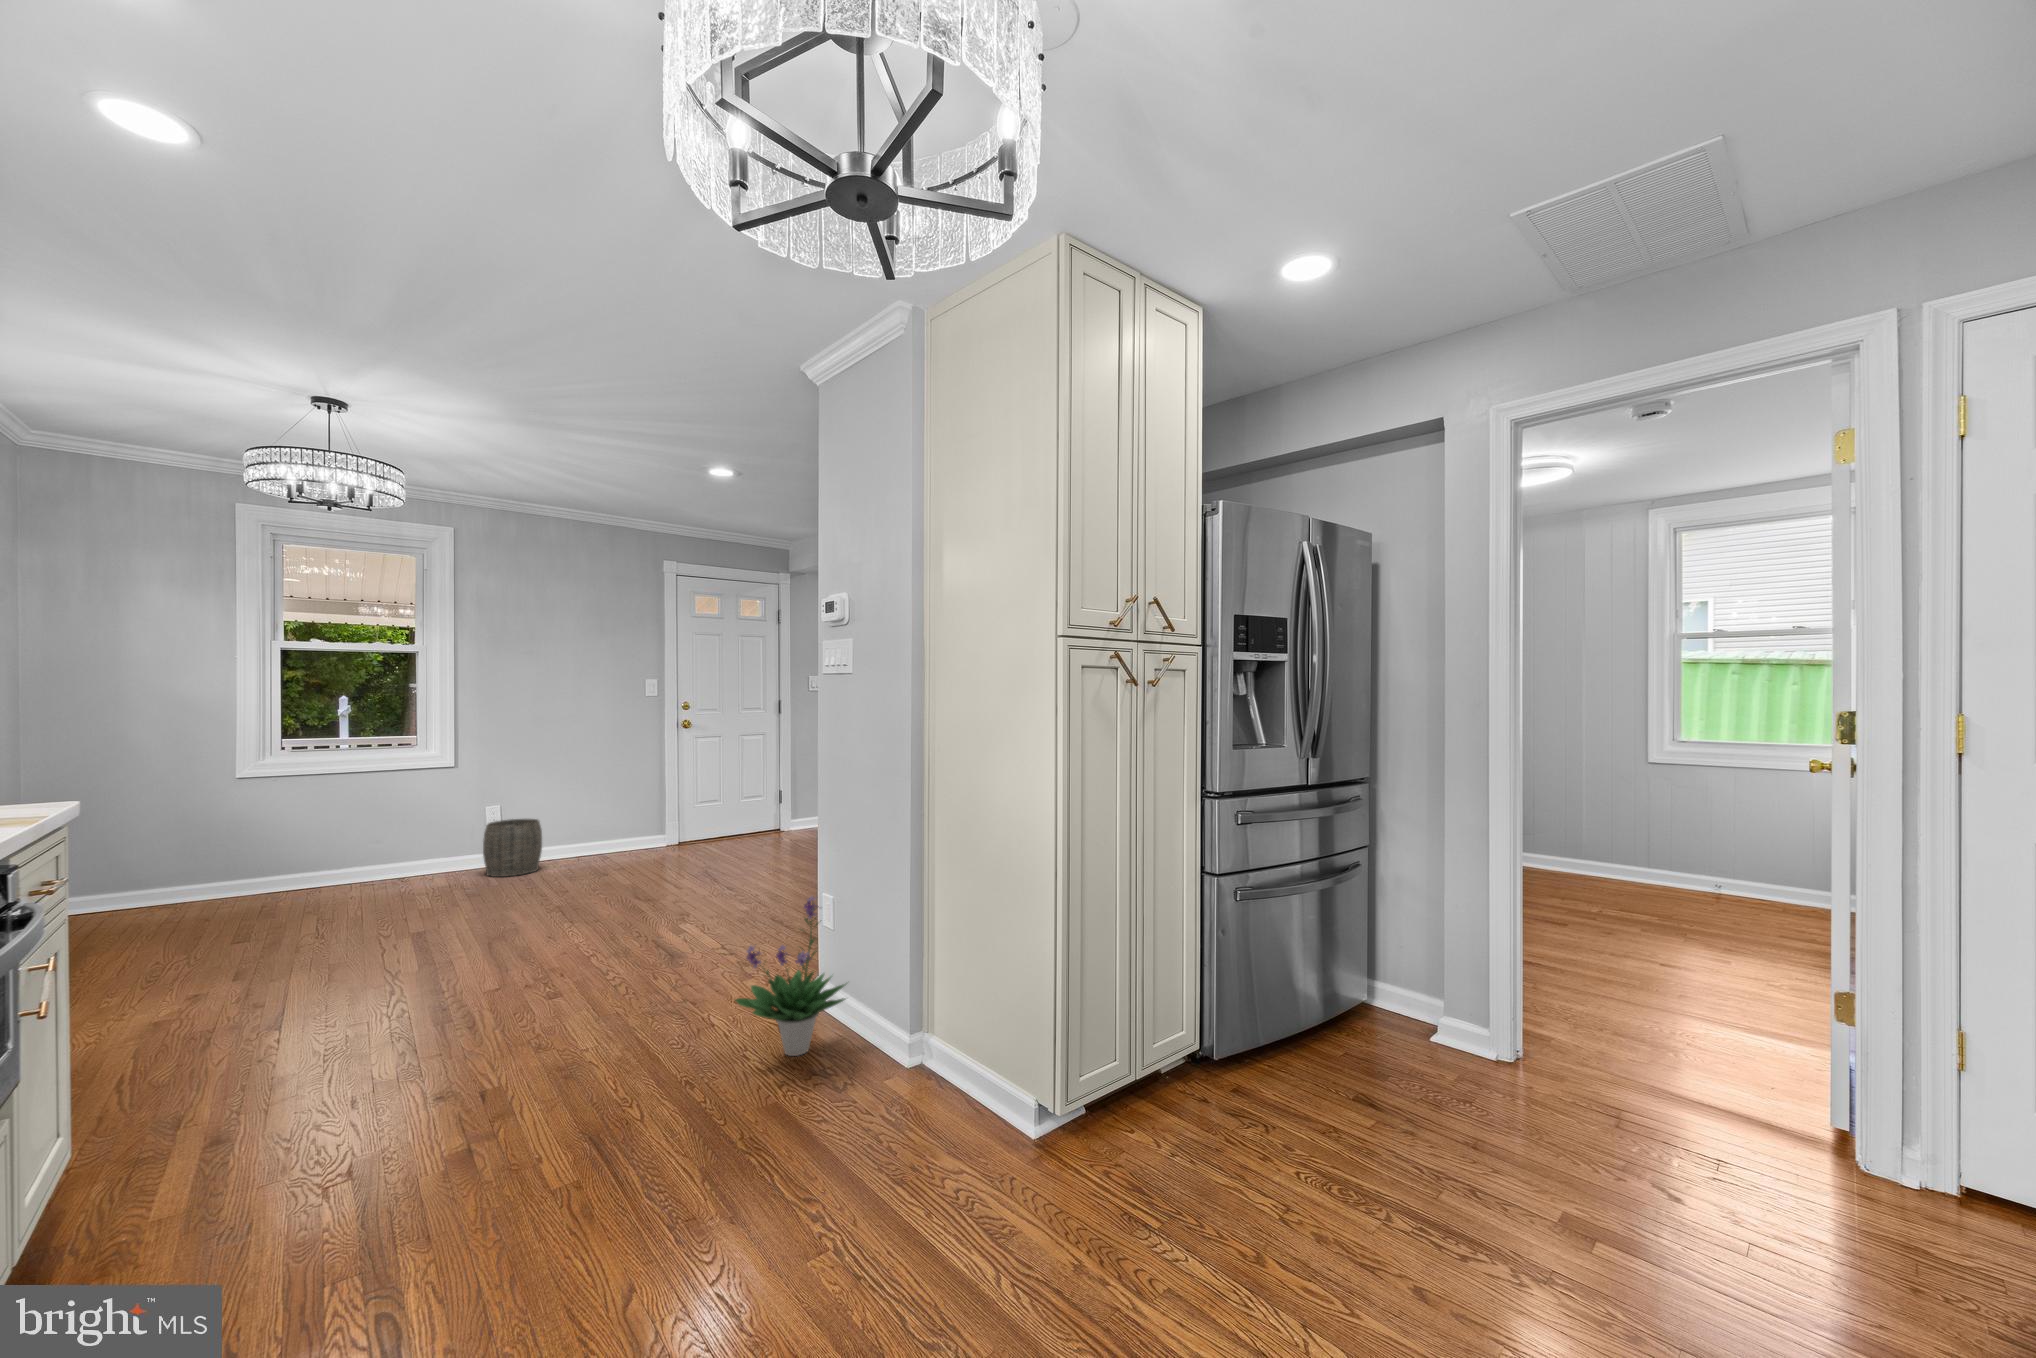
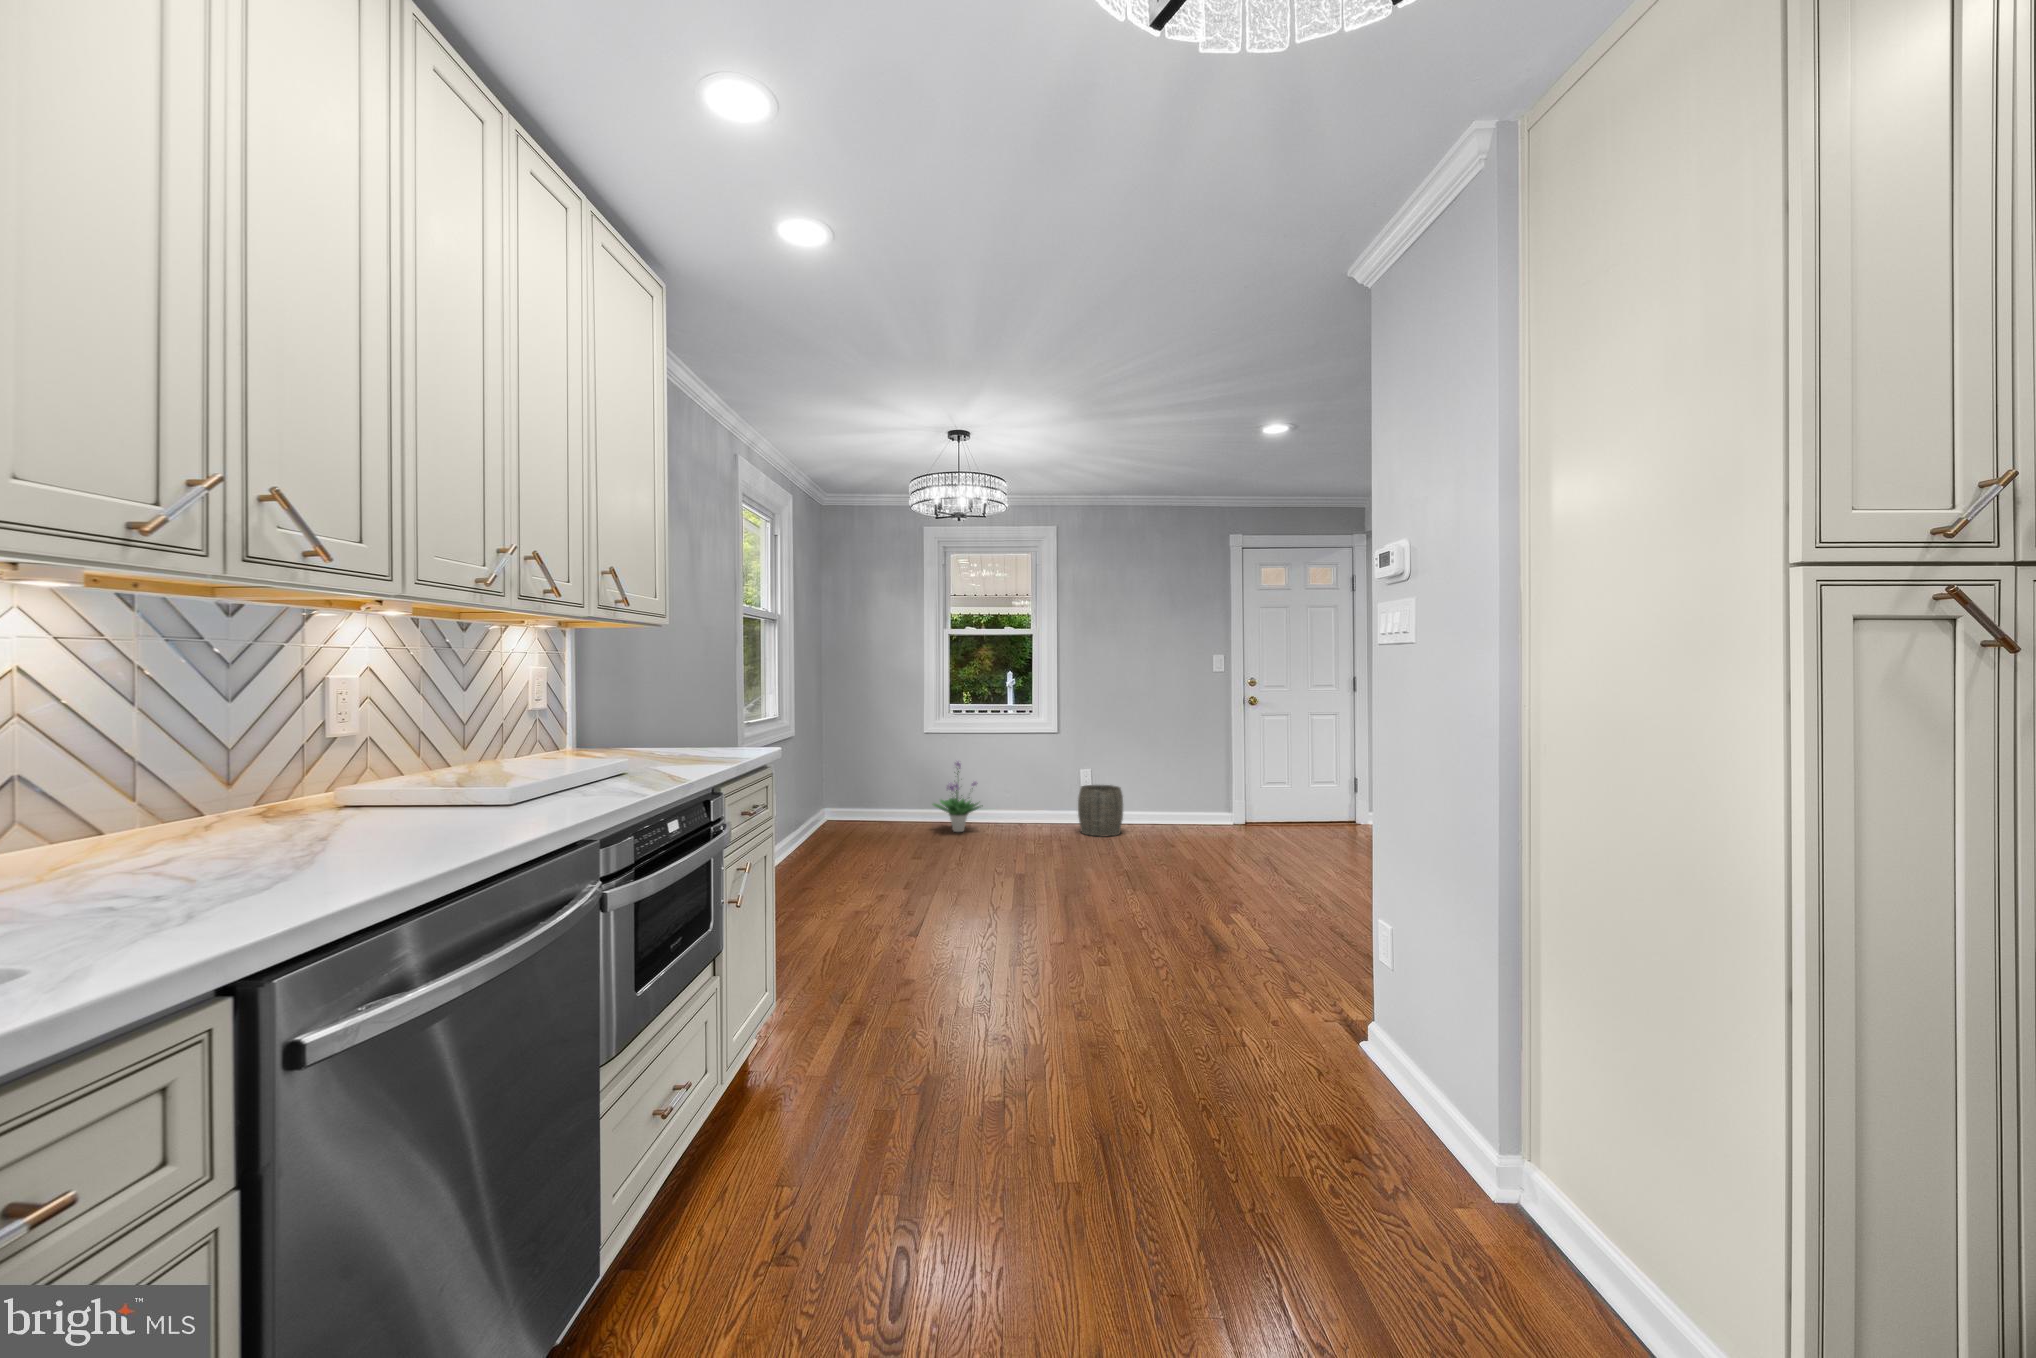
potted plant: present [736,896,846,1056] -> present [932,762,980,832]

